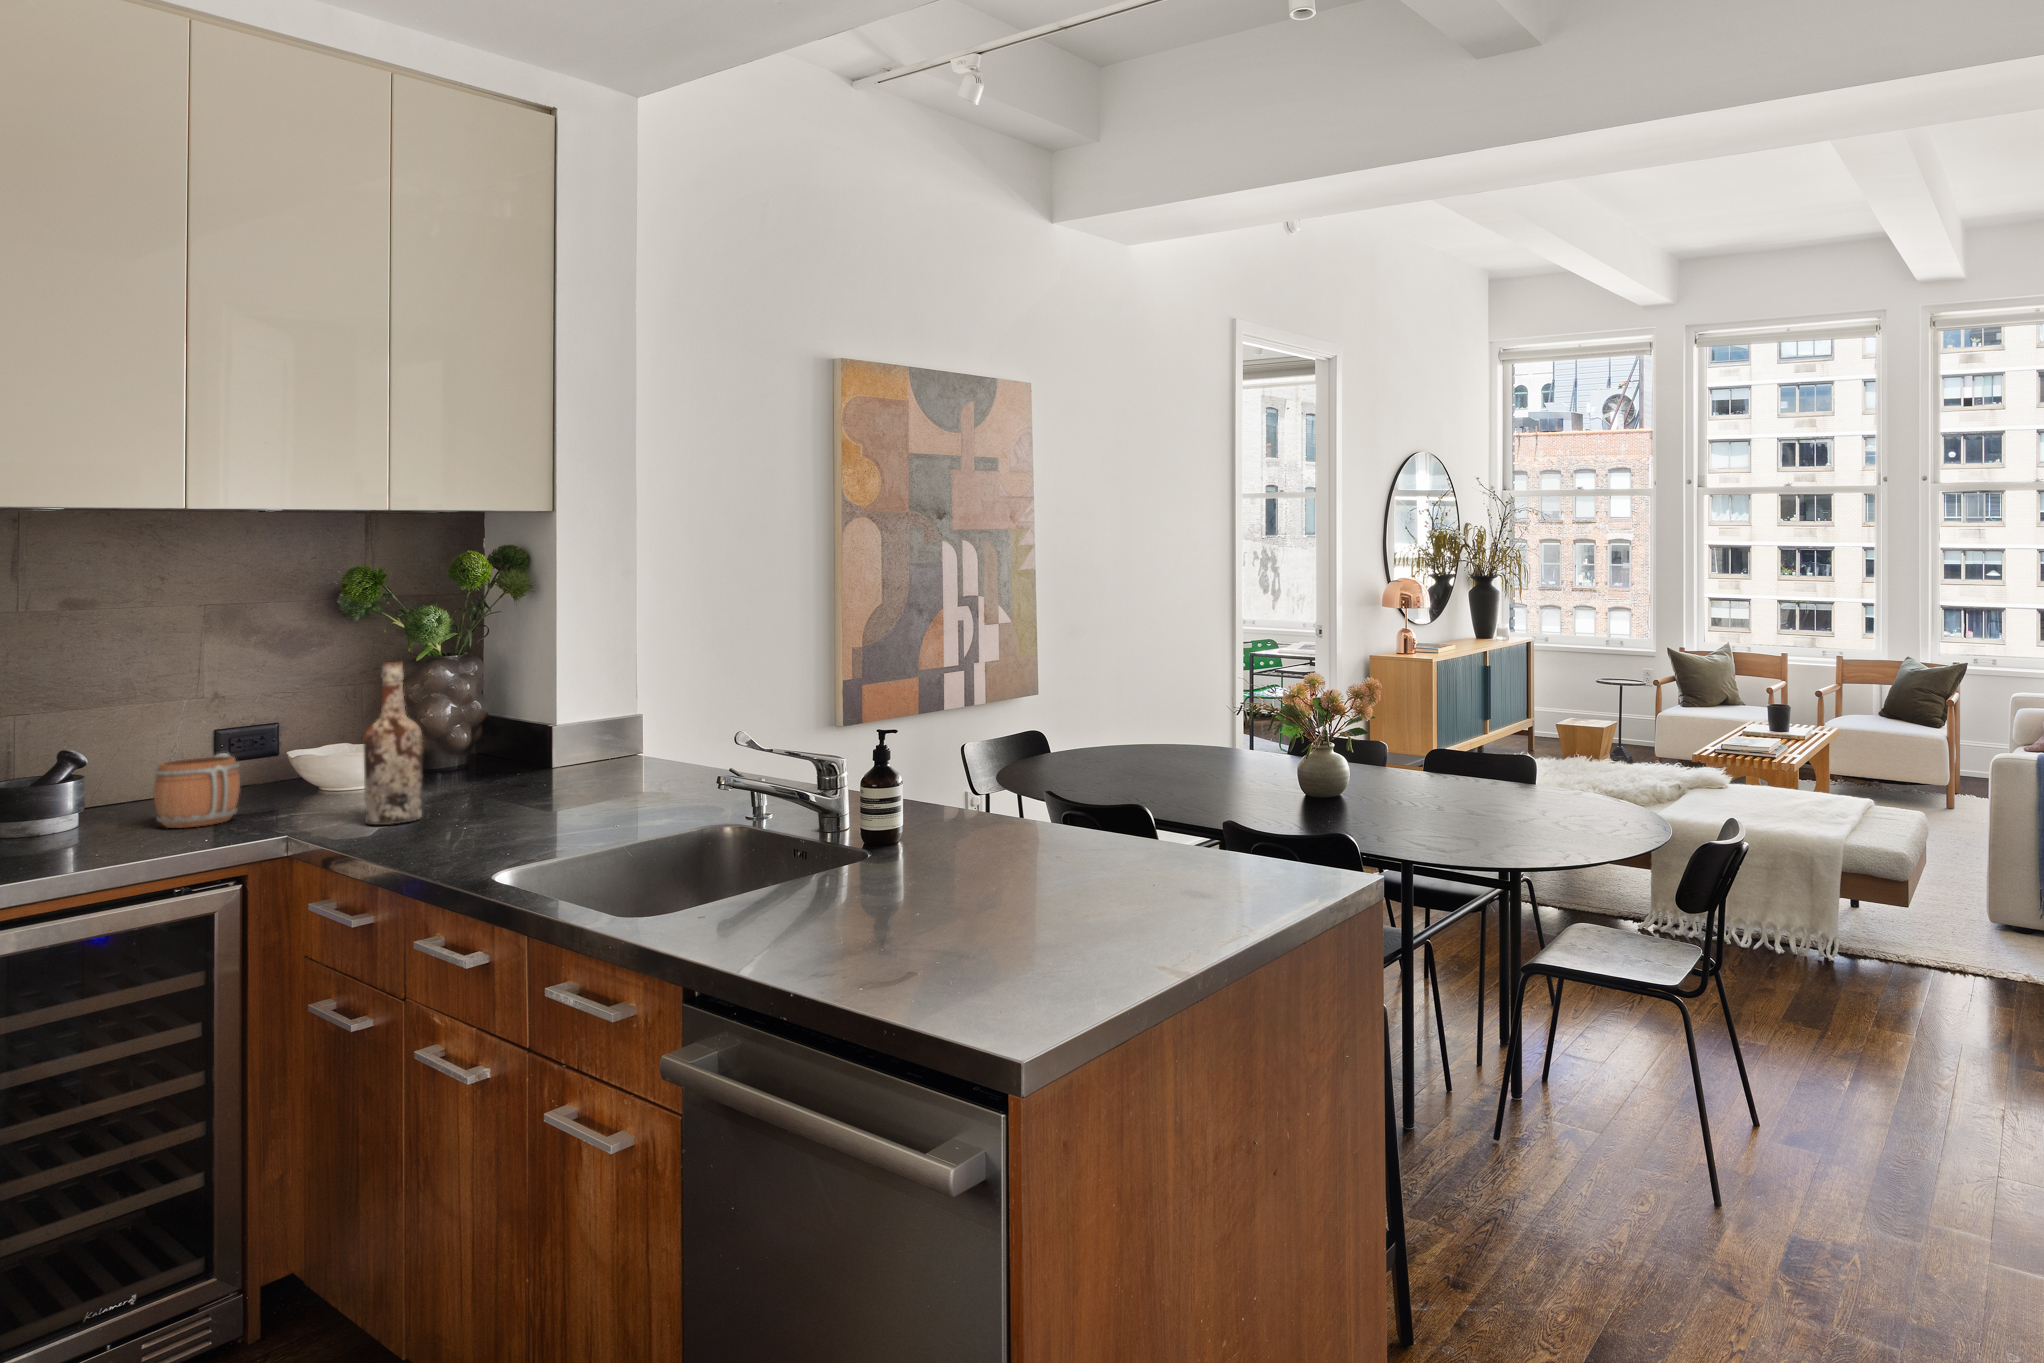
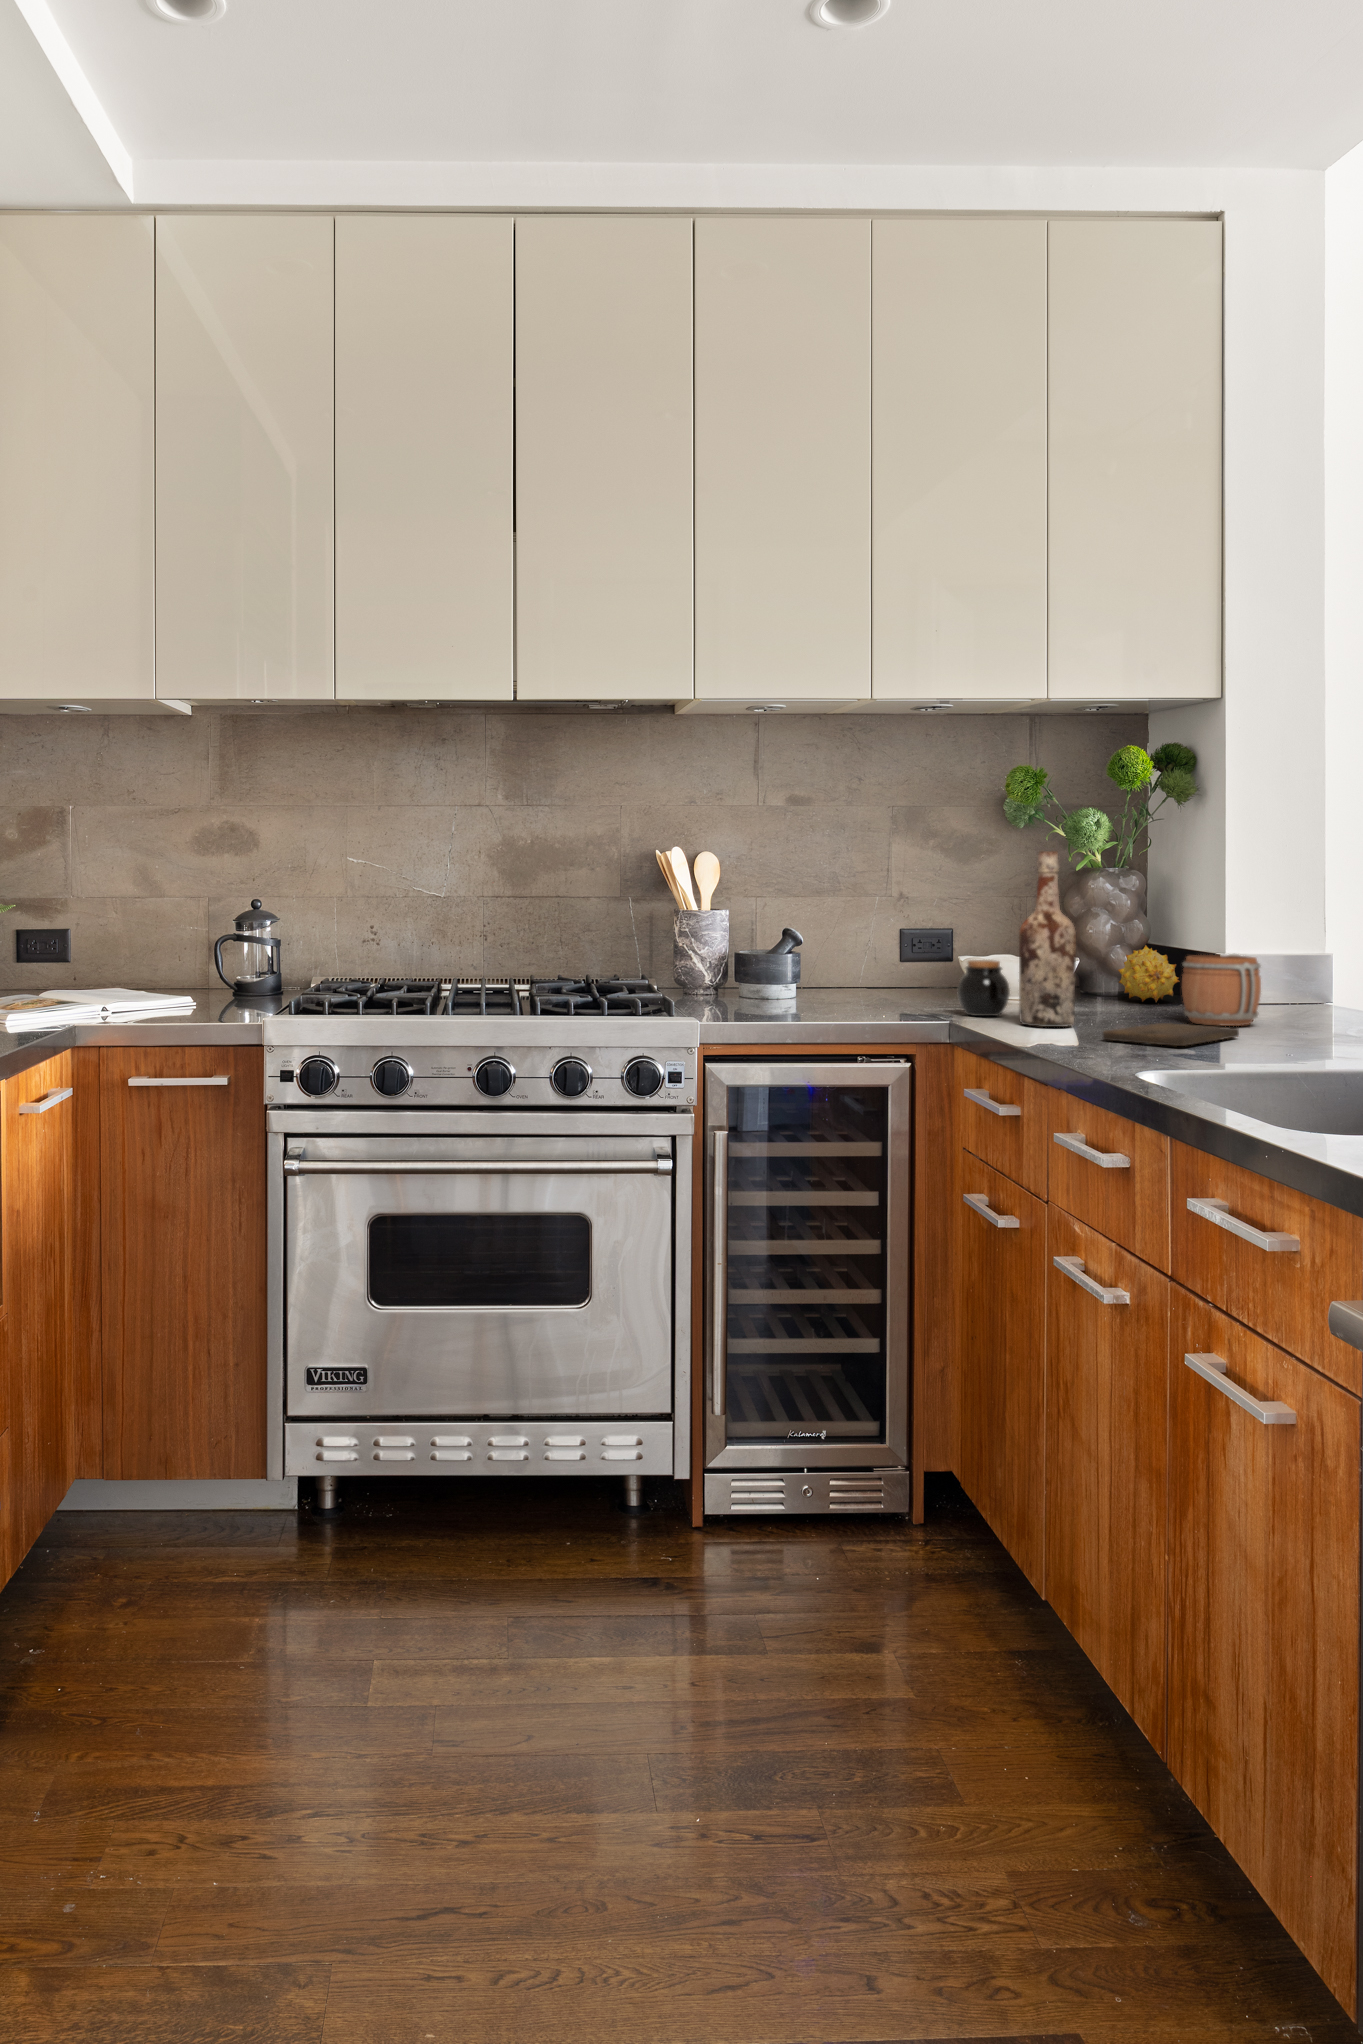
fruit: none [460,726,524,777] -> present [1118,945,1180,1002]
mug: present [154,753,240,828] -> present [1182,954,1261,1026]
jar: none [294,764,353,820] -> present [958,960,1010,1016]
cutting board: none [452,802,575,832] -> present [1103,1023,1239,1046]

